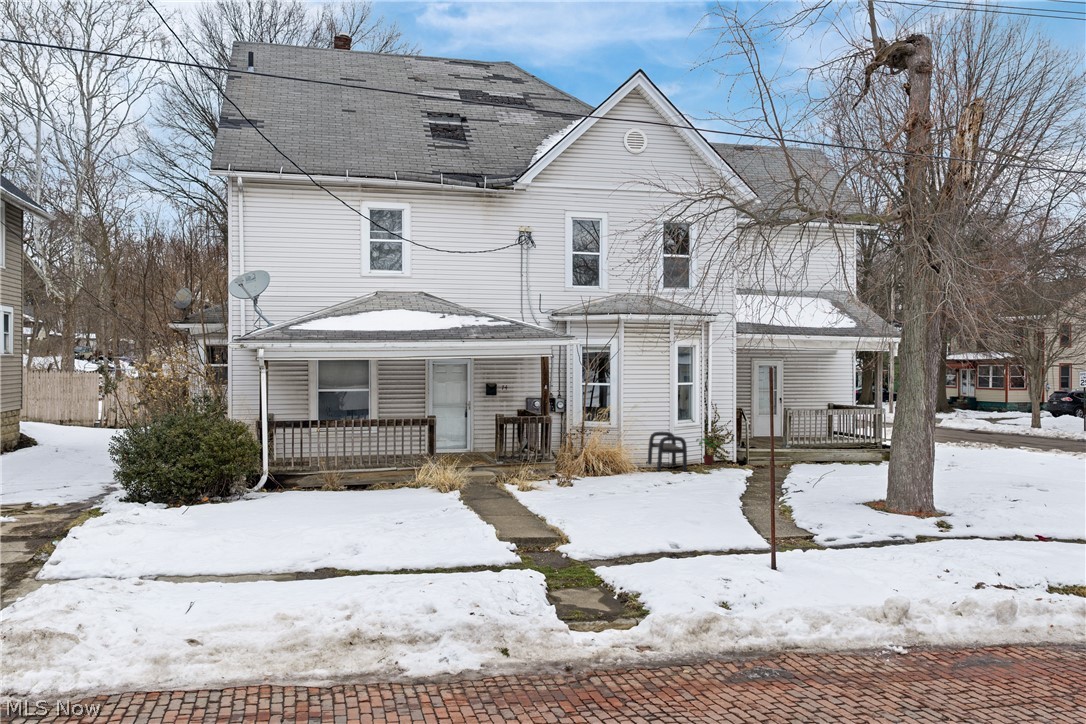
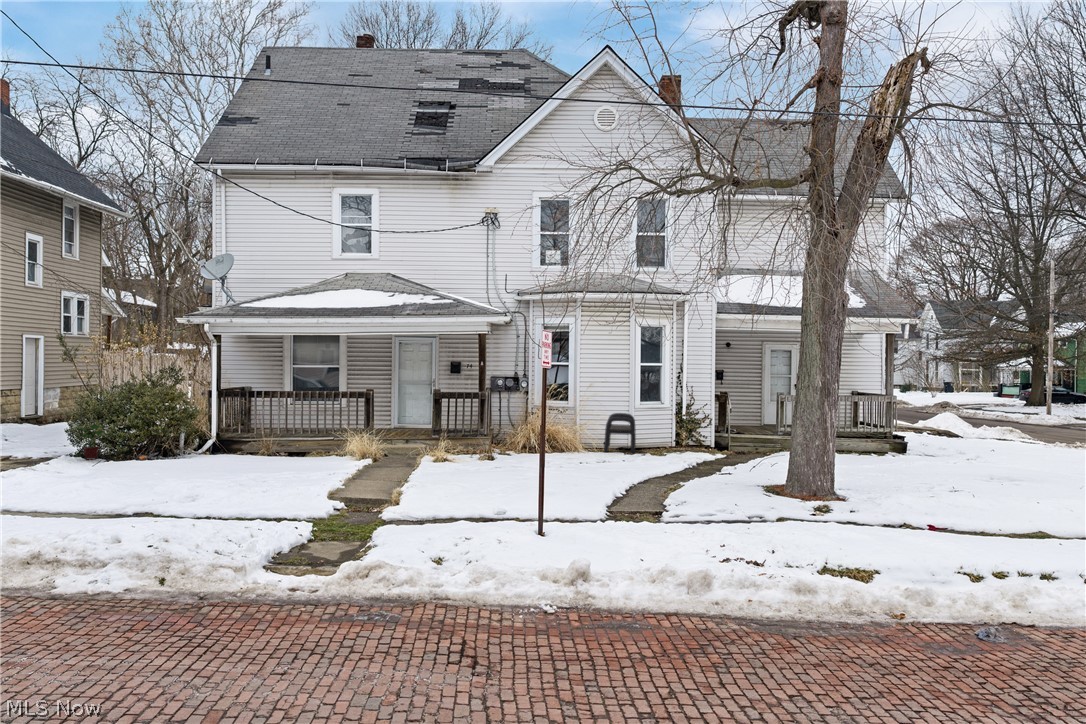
potted plant: present [696,439,720,465] -> present [80,425,105,460]

